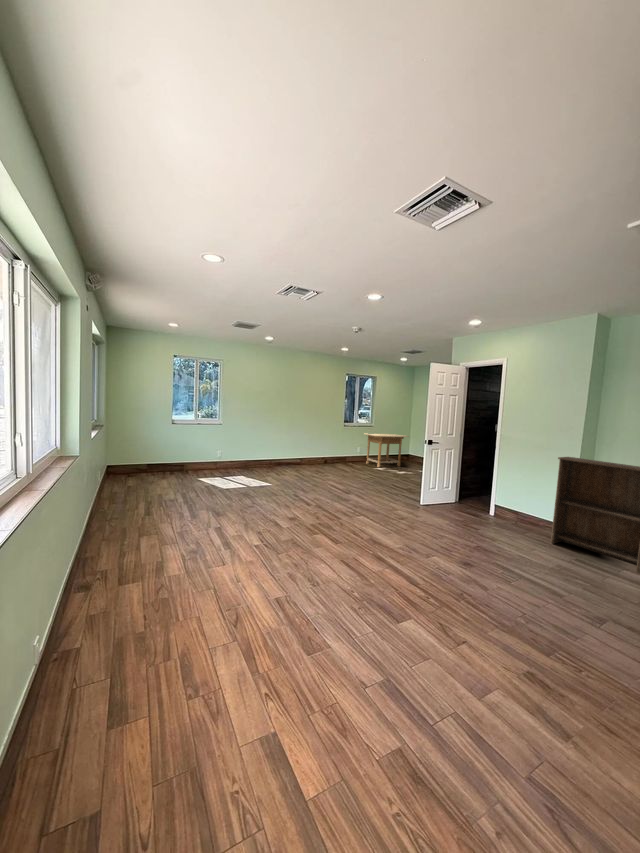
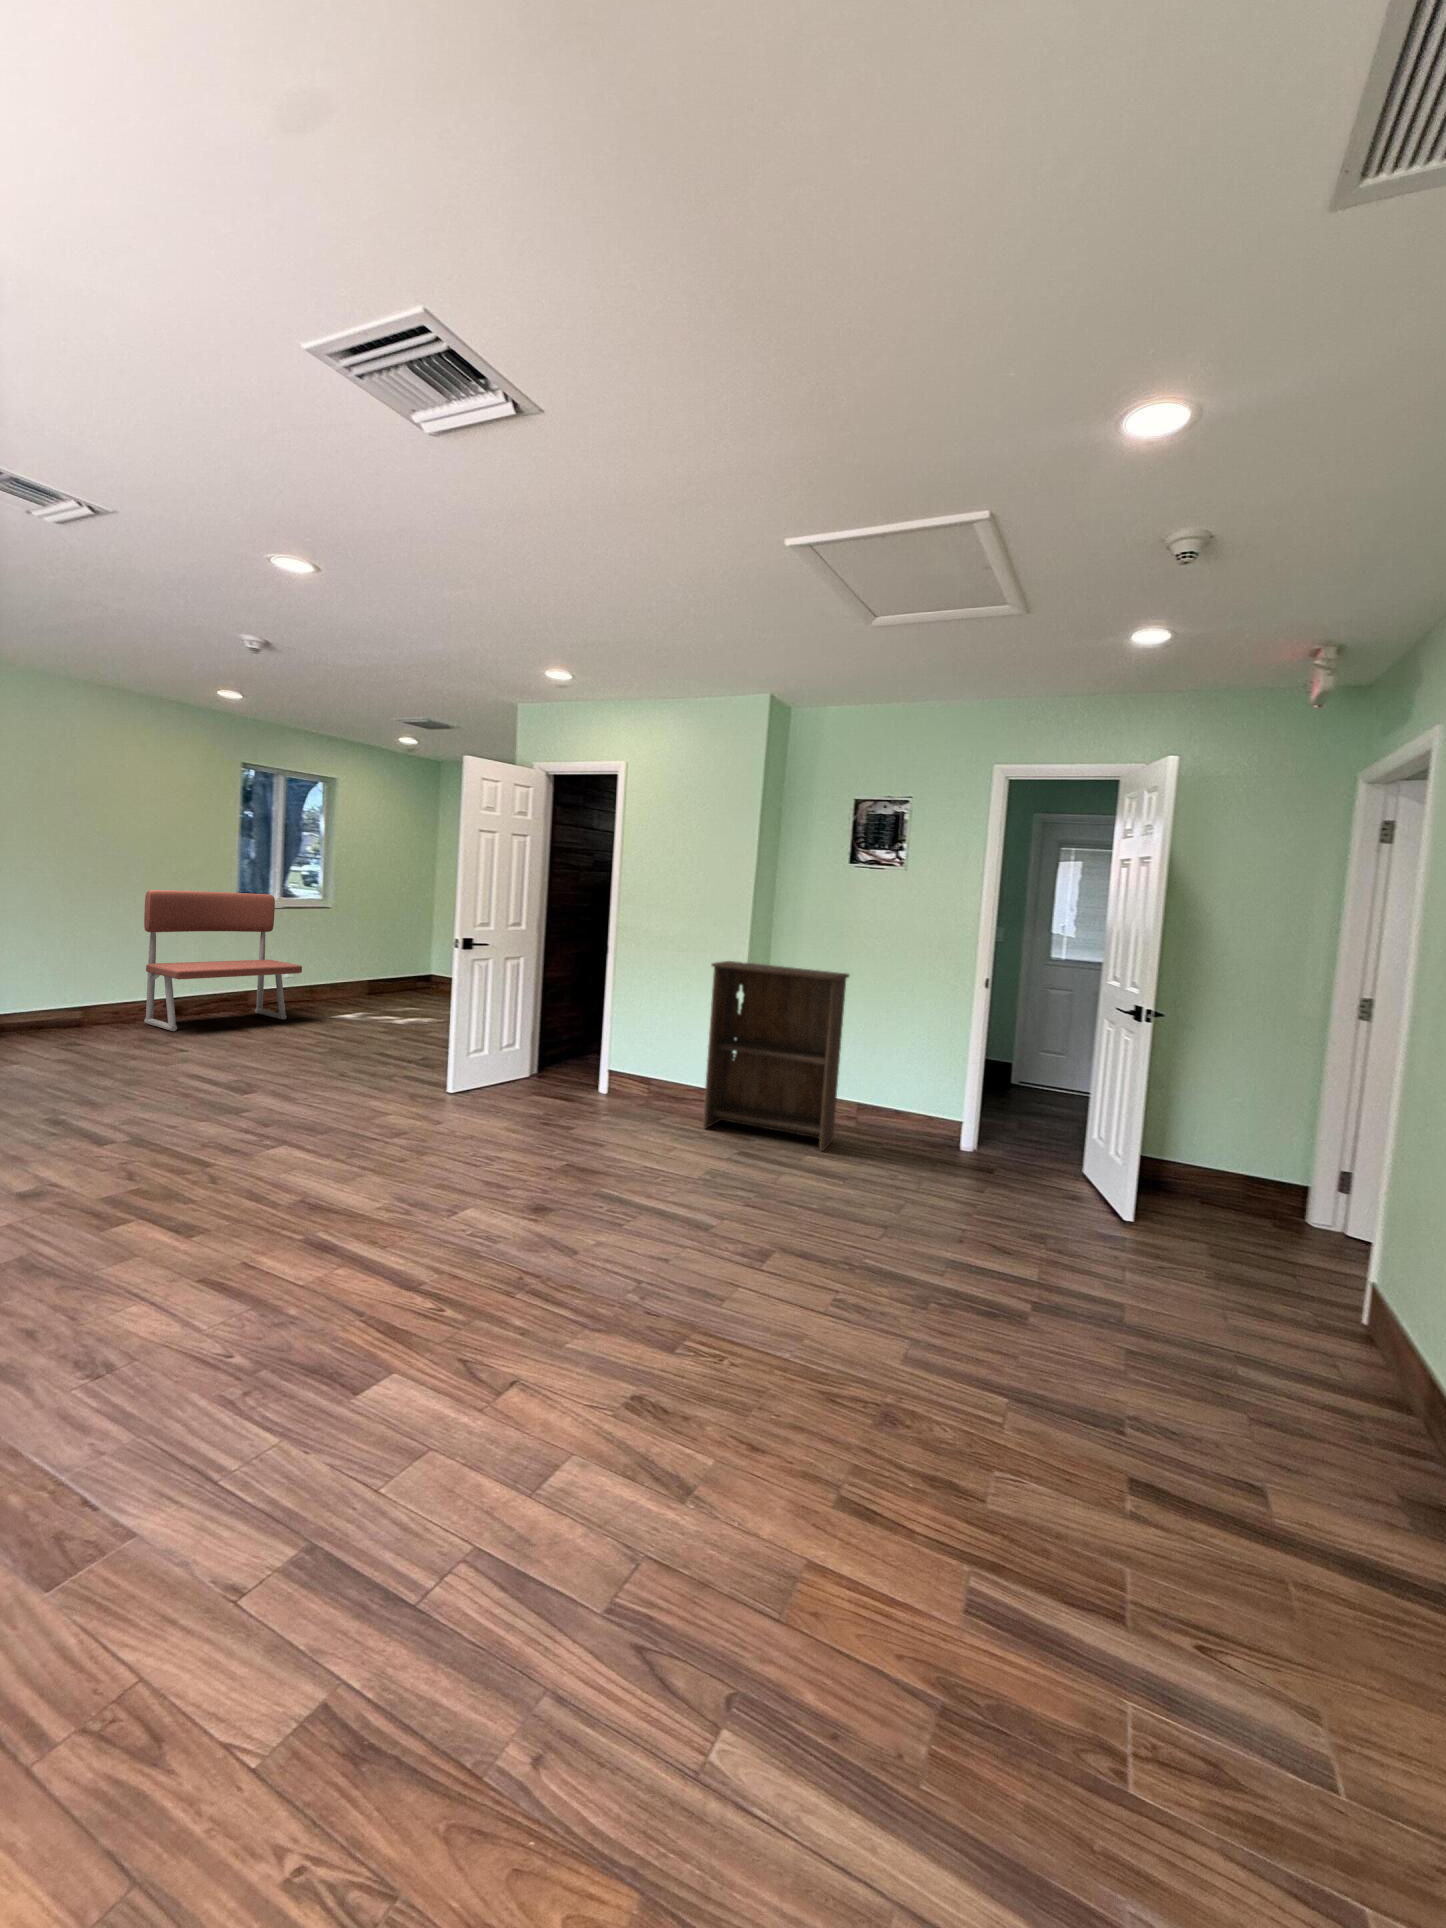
bench: none [317,419,364,468] -> present [144,890,302,1031]
desk: present [364,433,409,467] -> none [299,927,431,1014]

